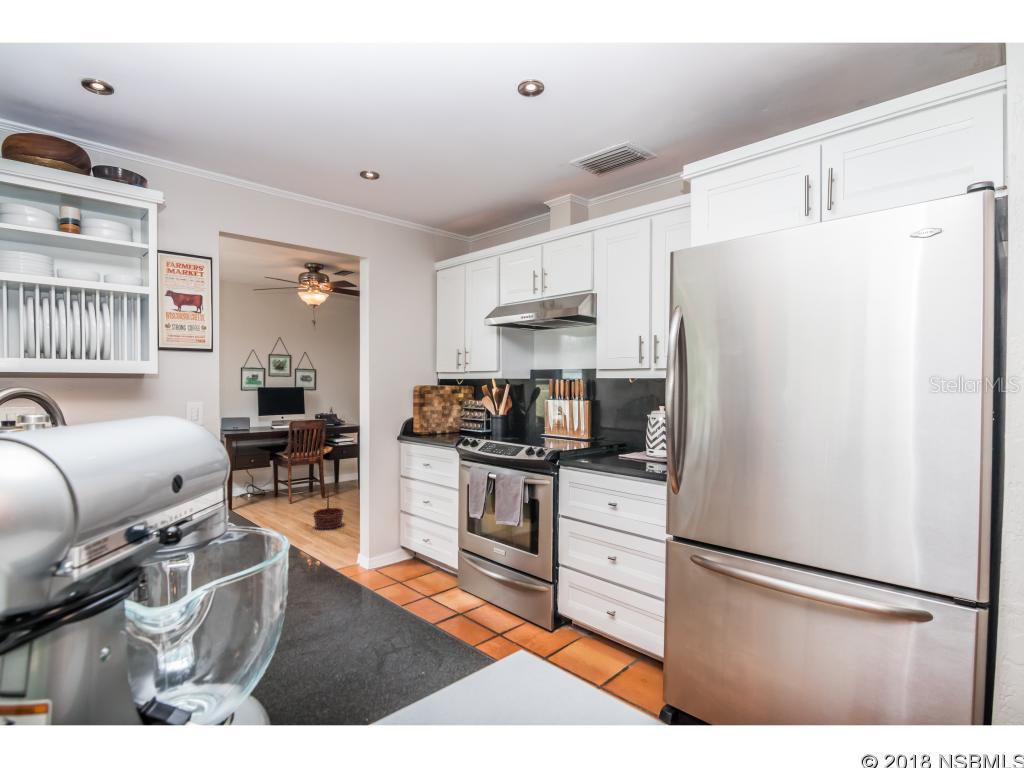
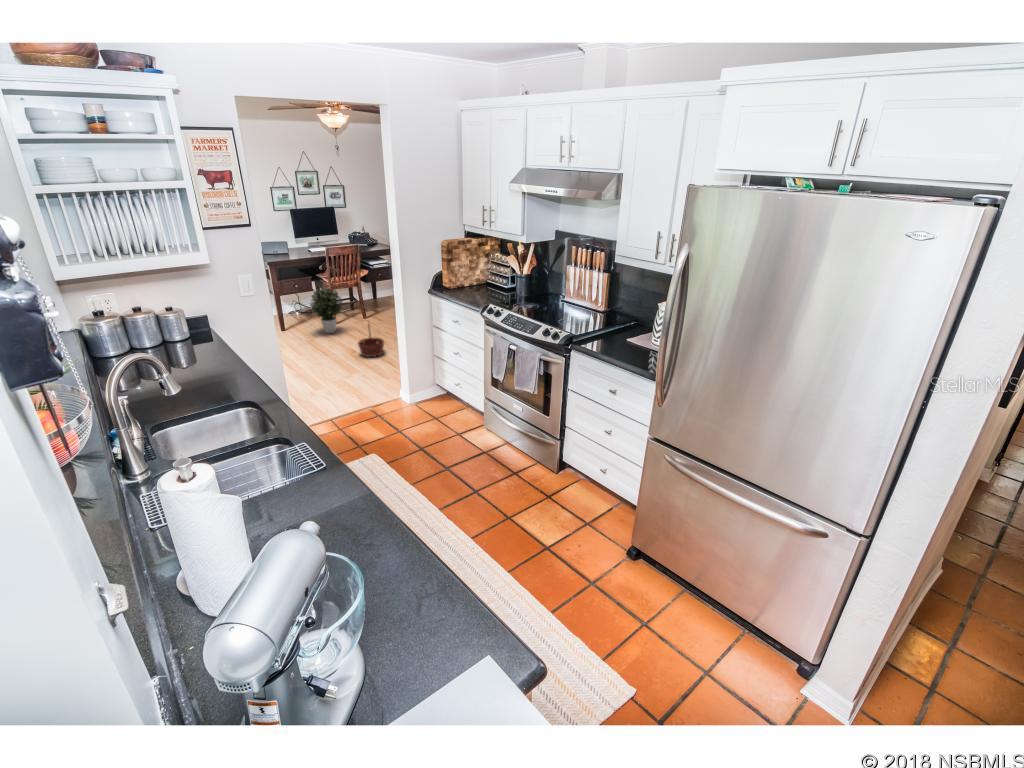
potted plant: none [264,460,302,510] -> present [310,288,342,333]

